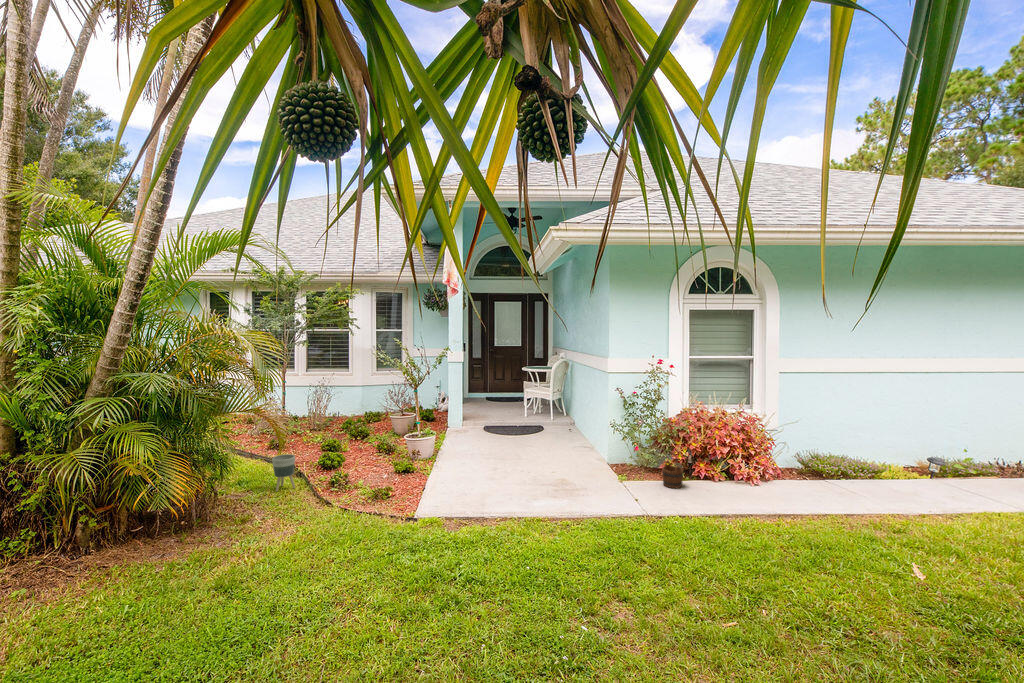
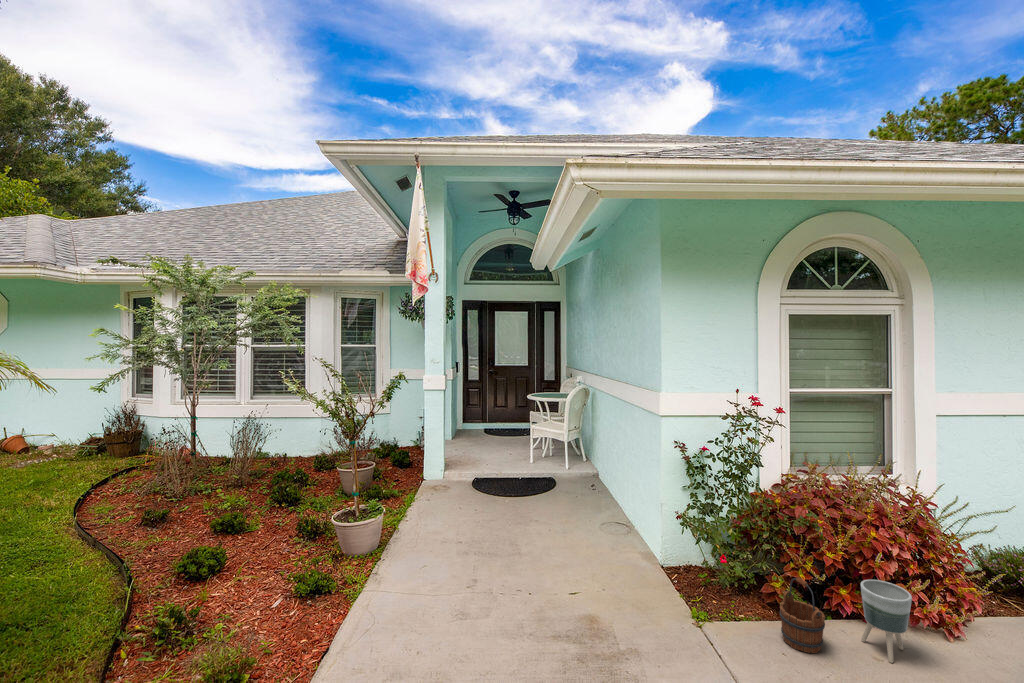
planter: present [272,454,295,492] -> present [861,580,912,663]

